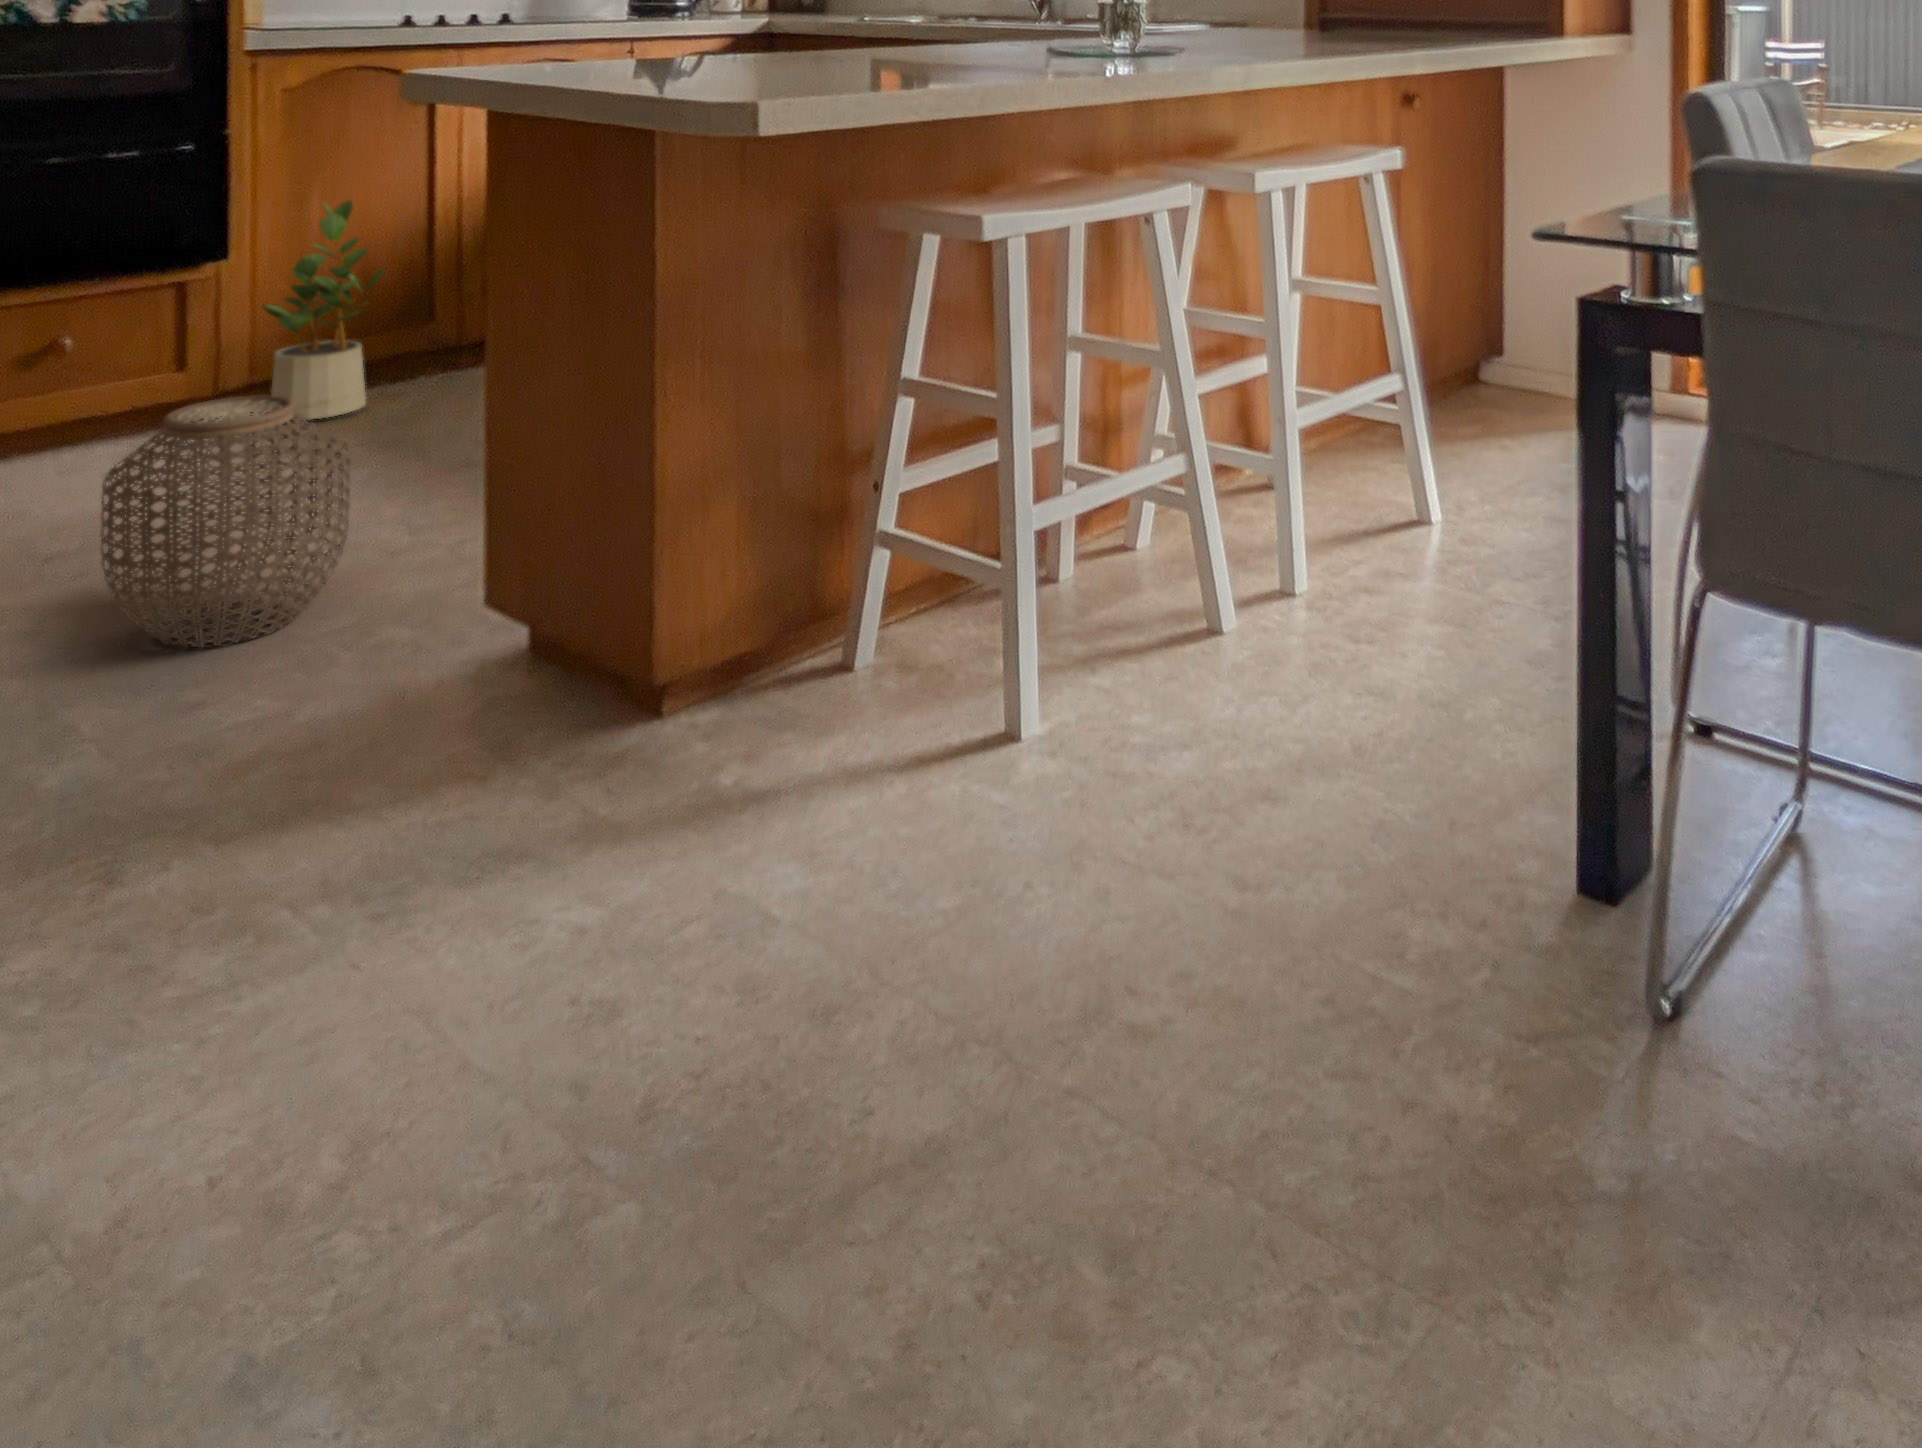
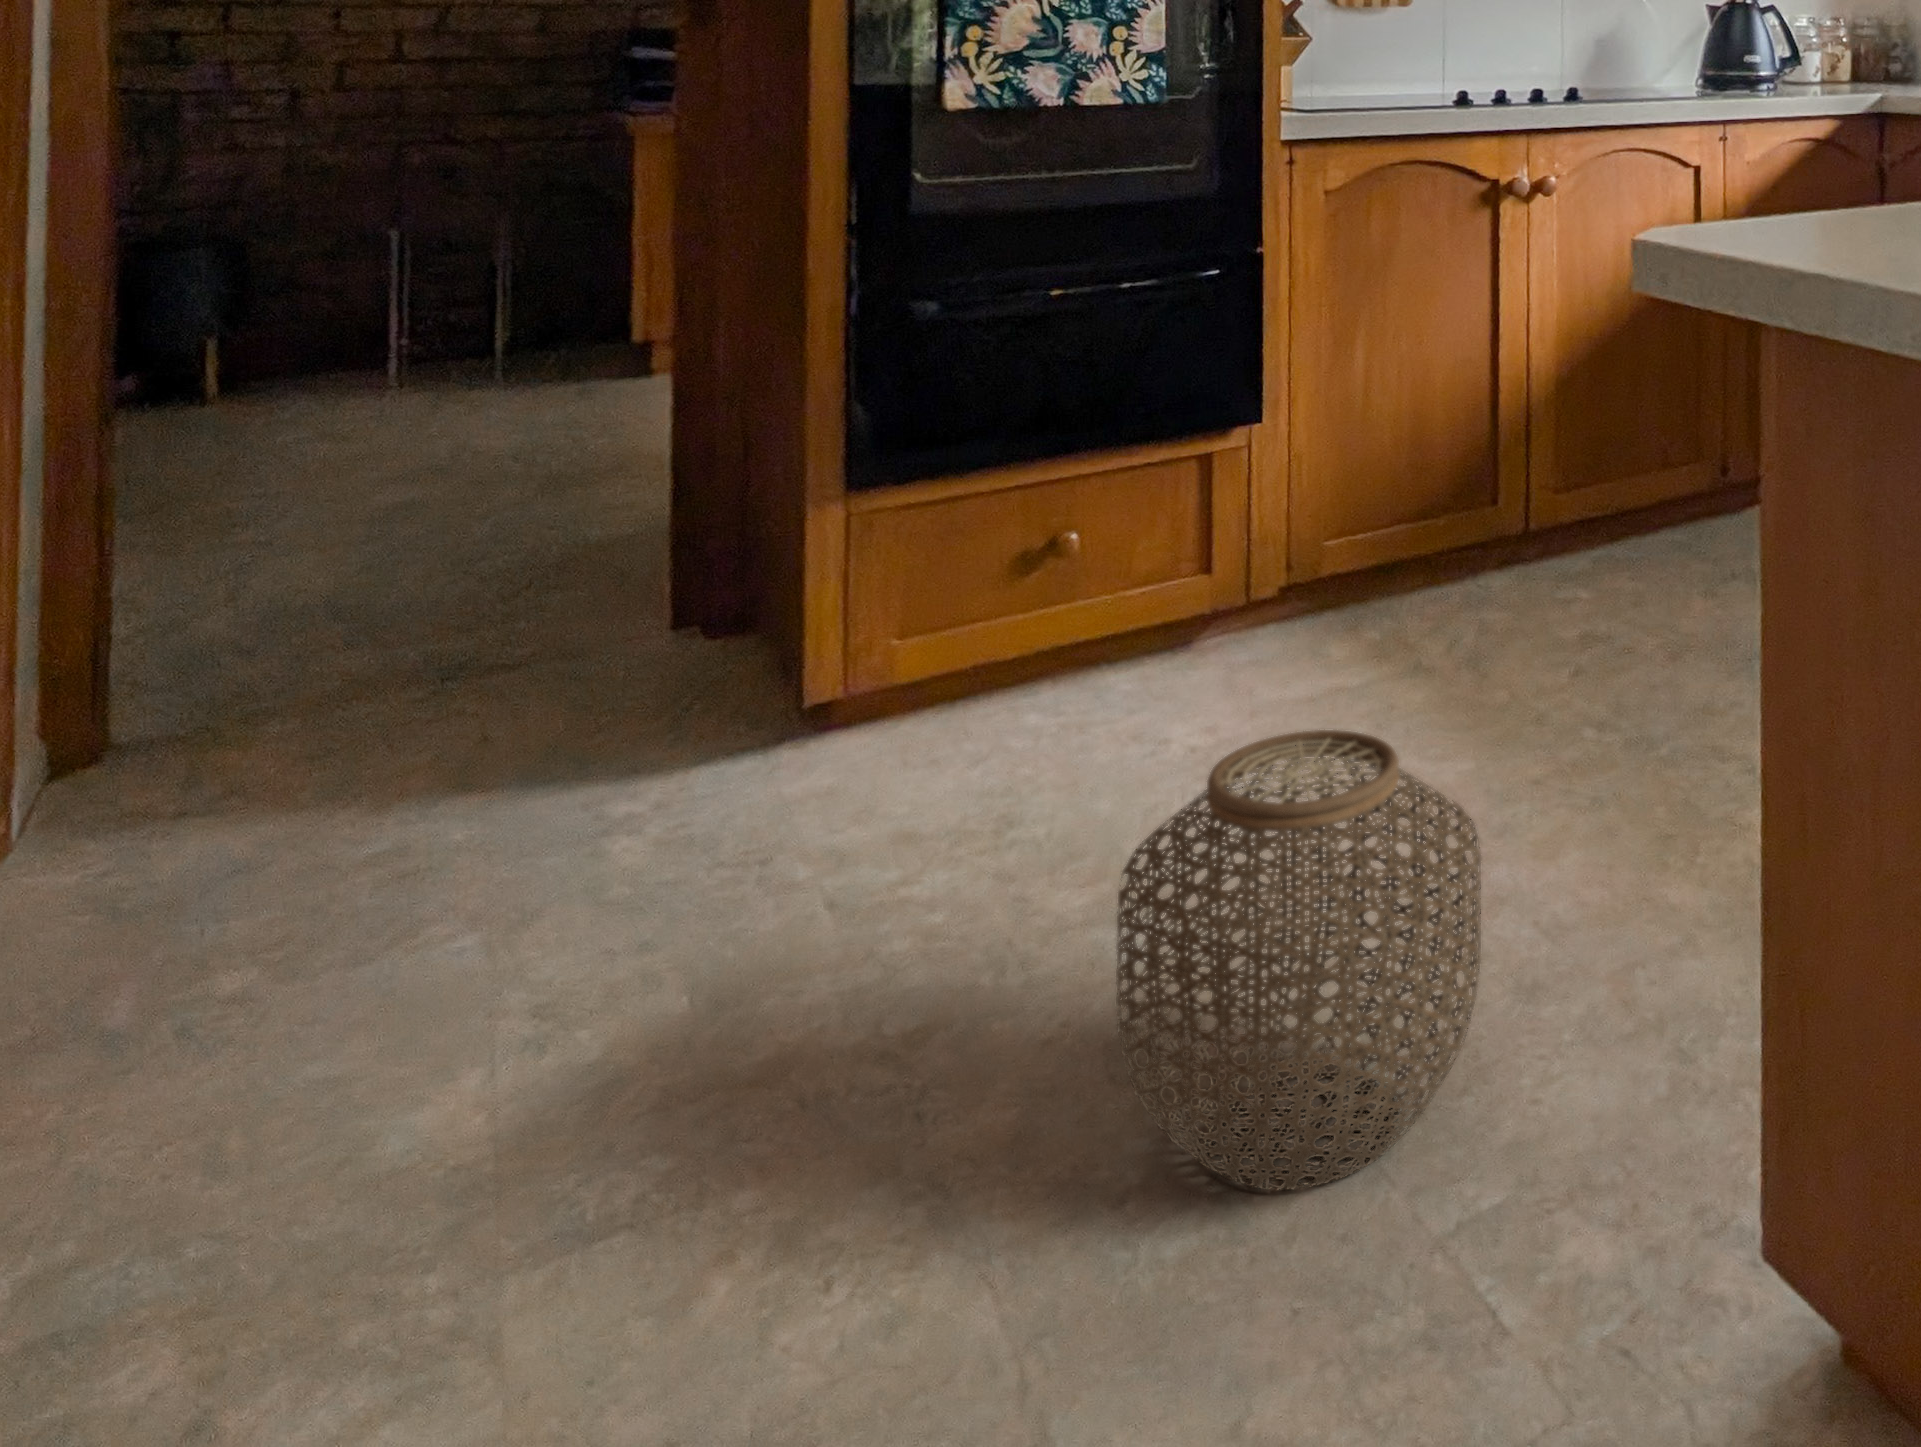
potted plant: present [263,200,384,420] -> none [1301,342,1450,645]

